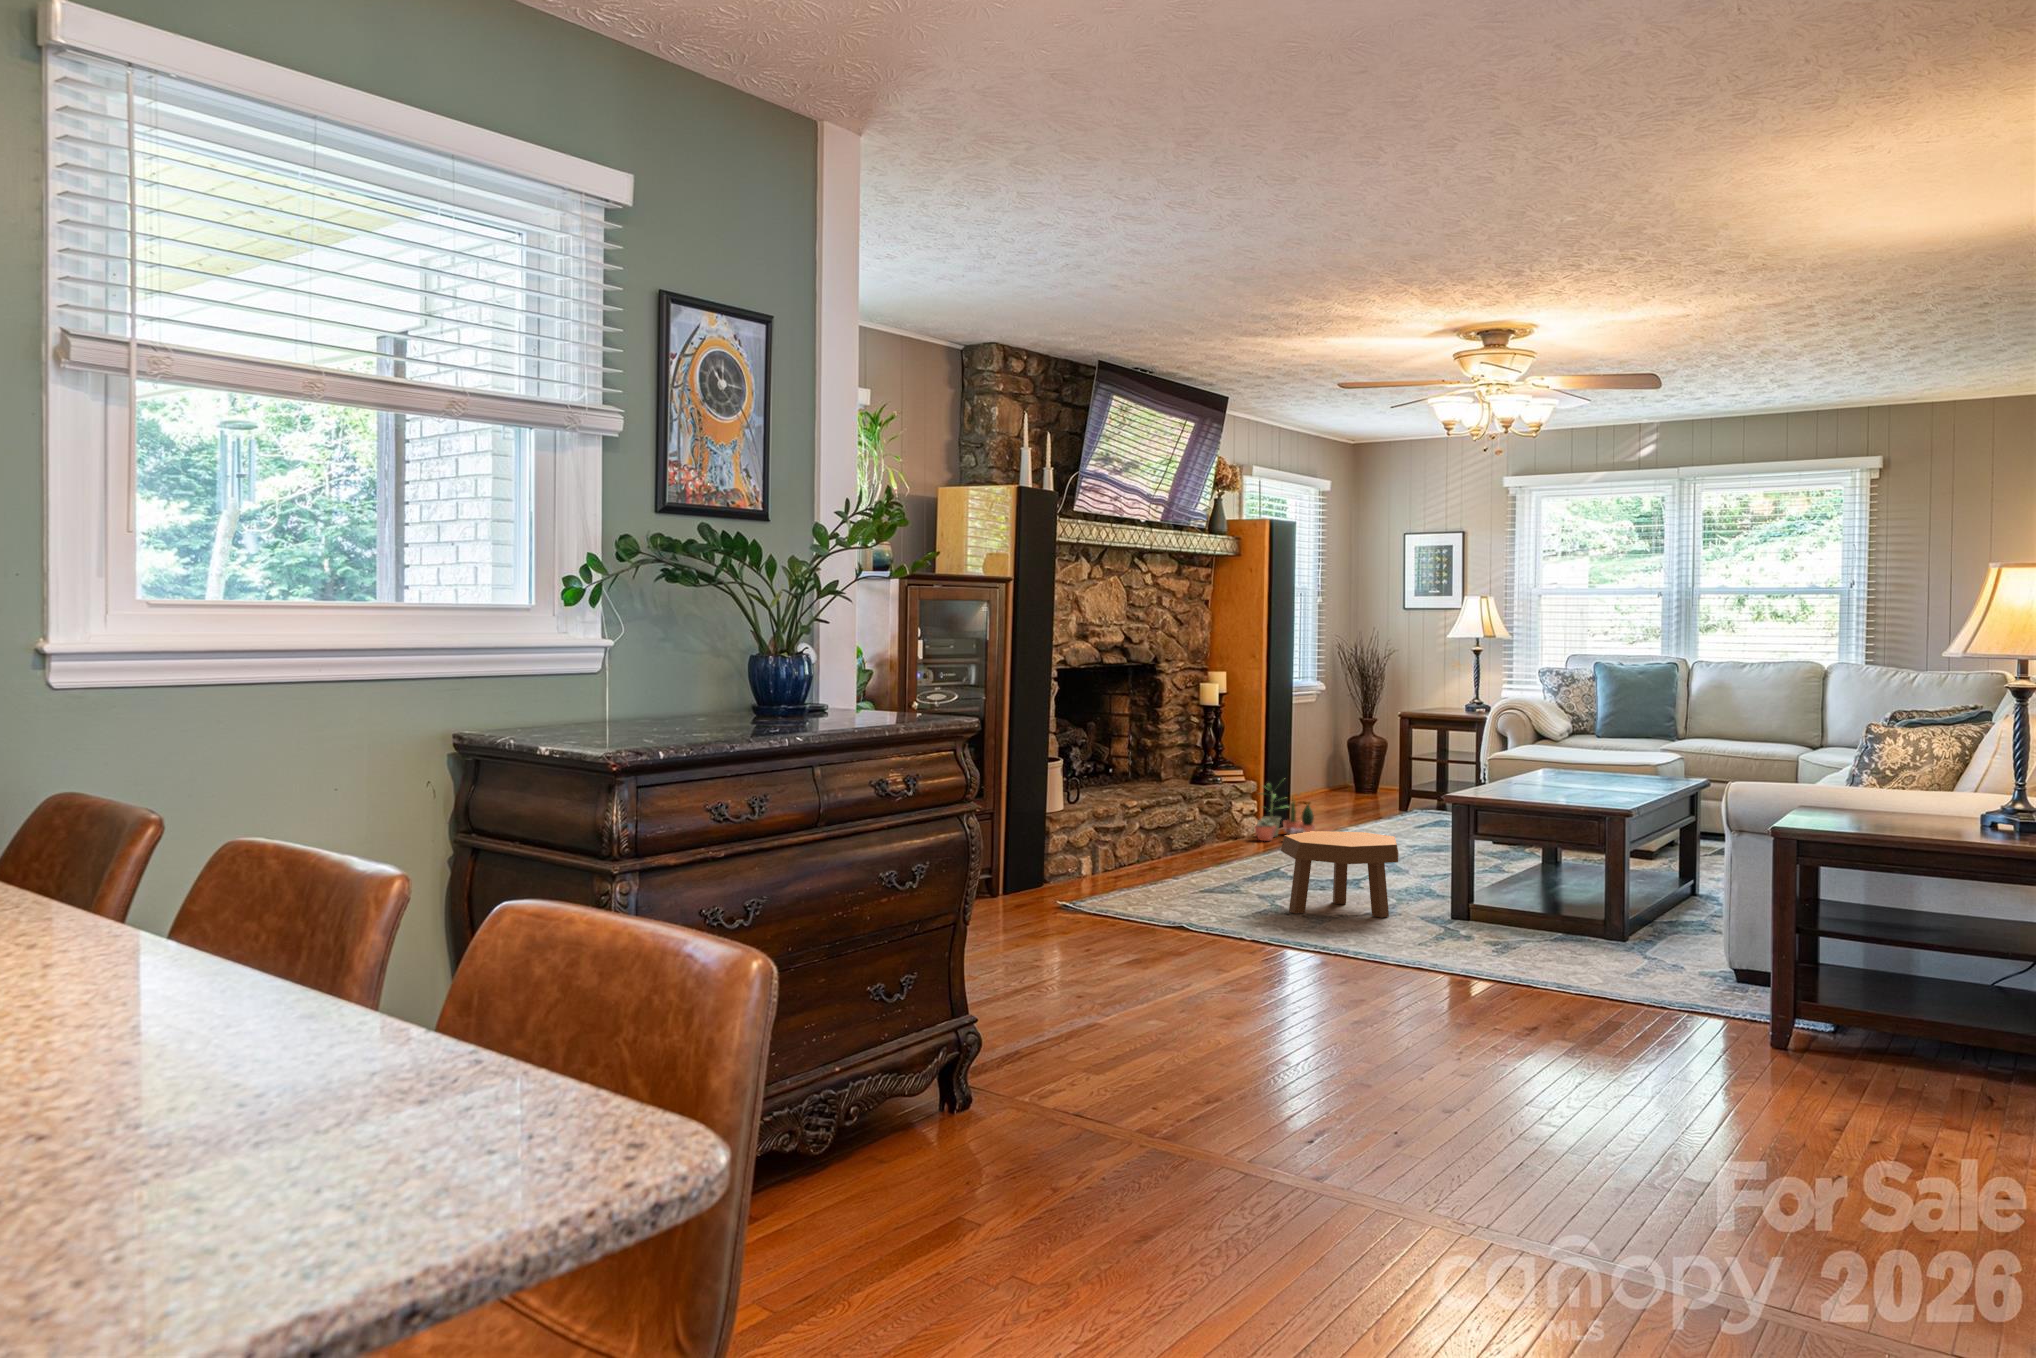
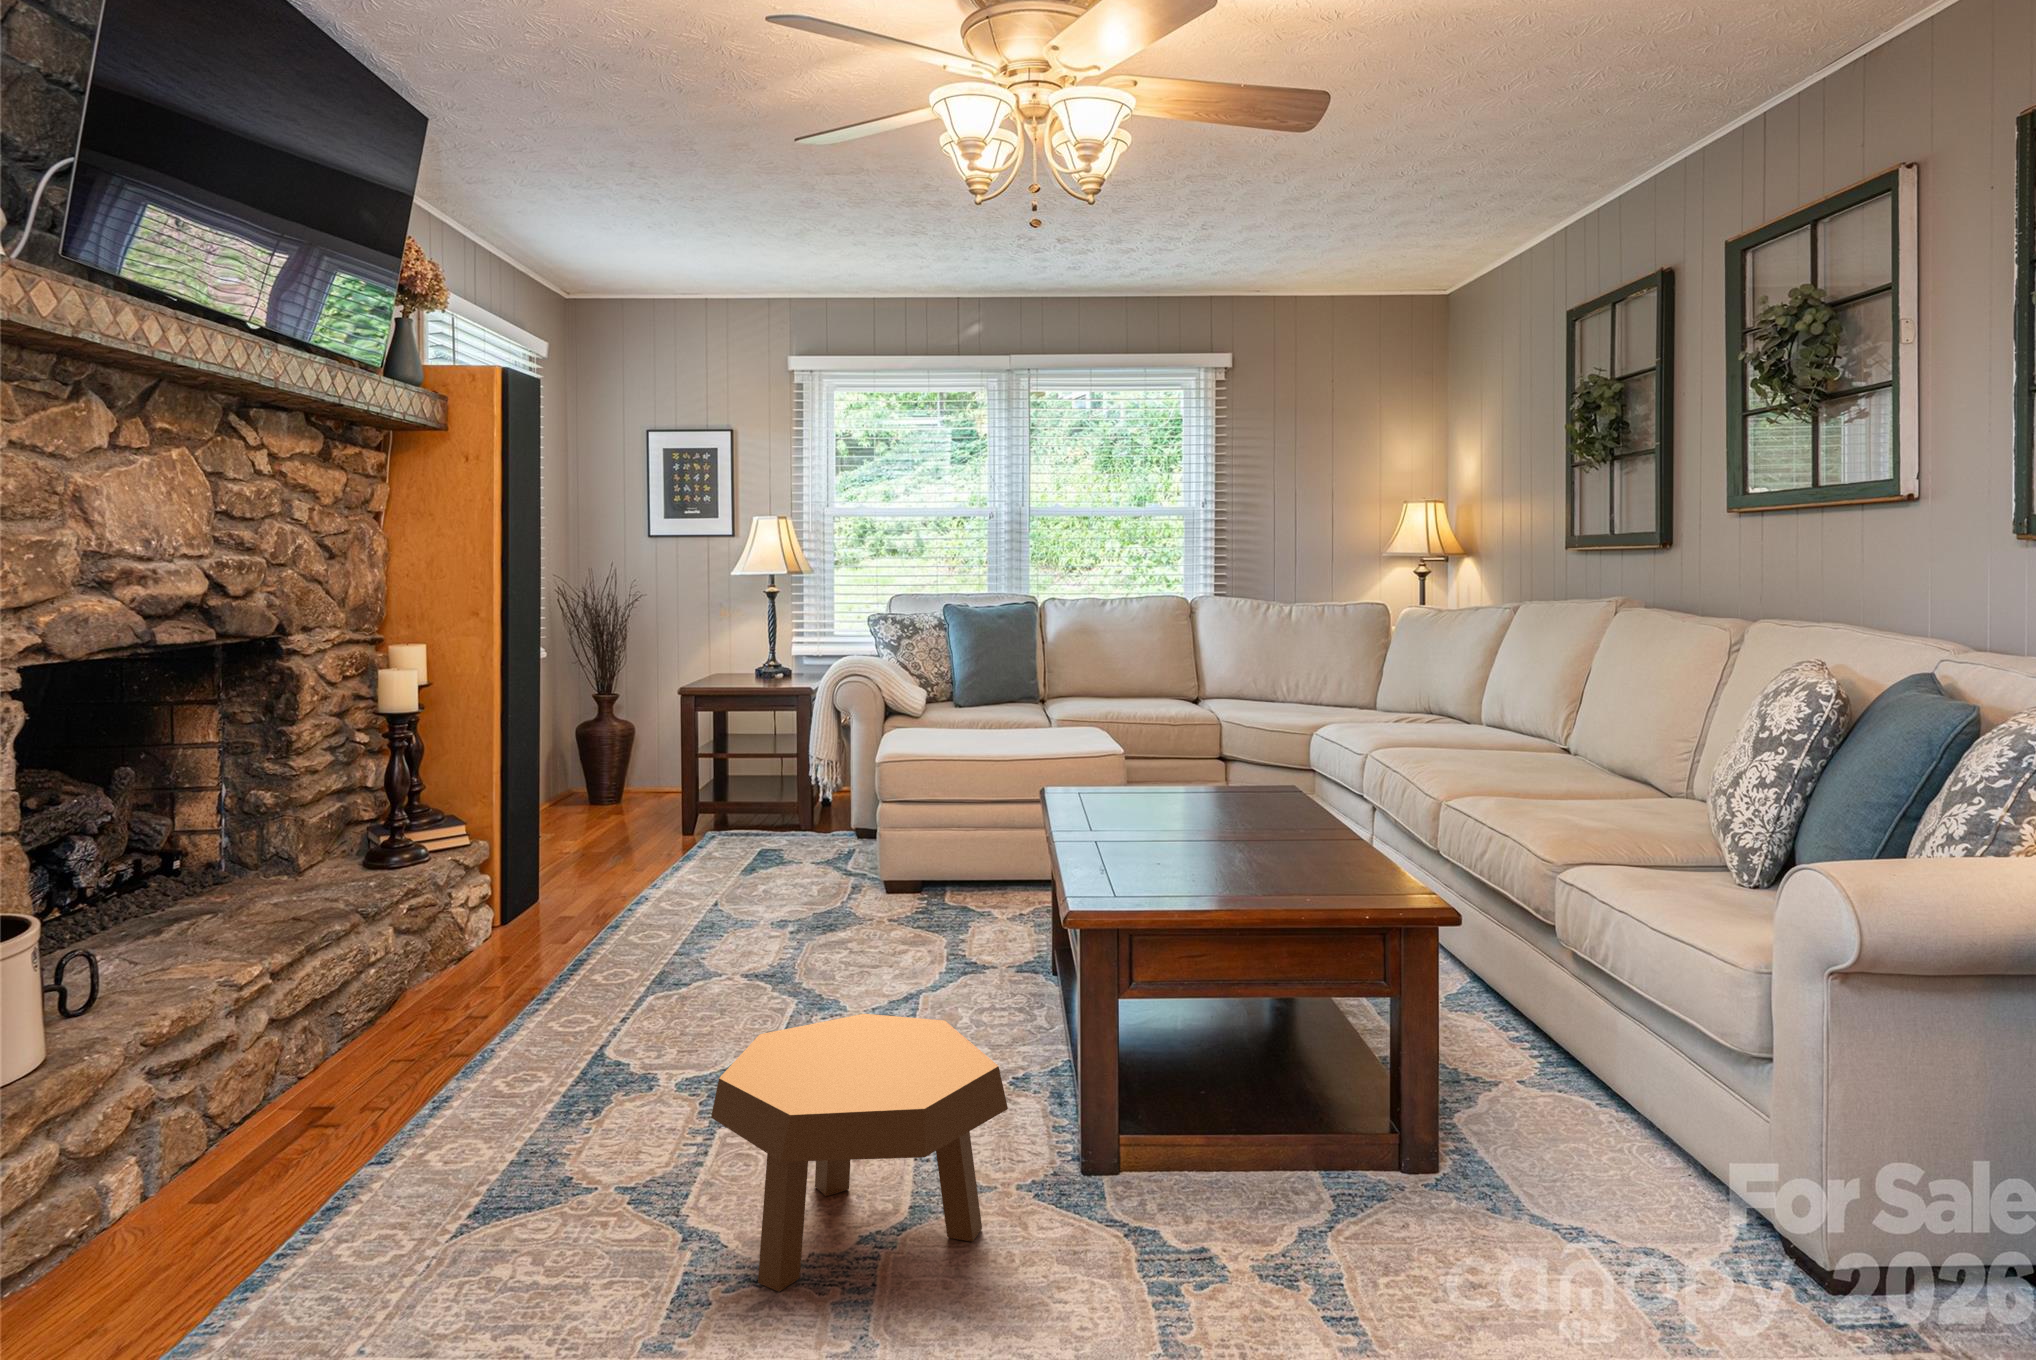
potted plant: present [1254,783,1315,841] -> none [505,831,613,955]

